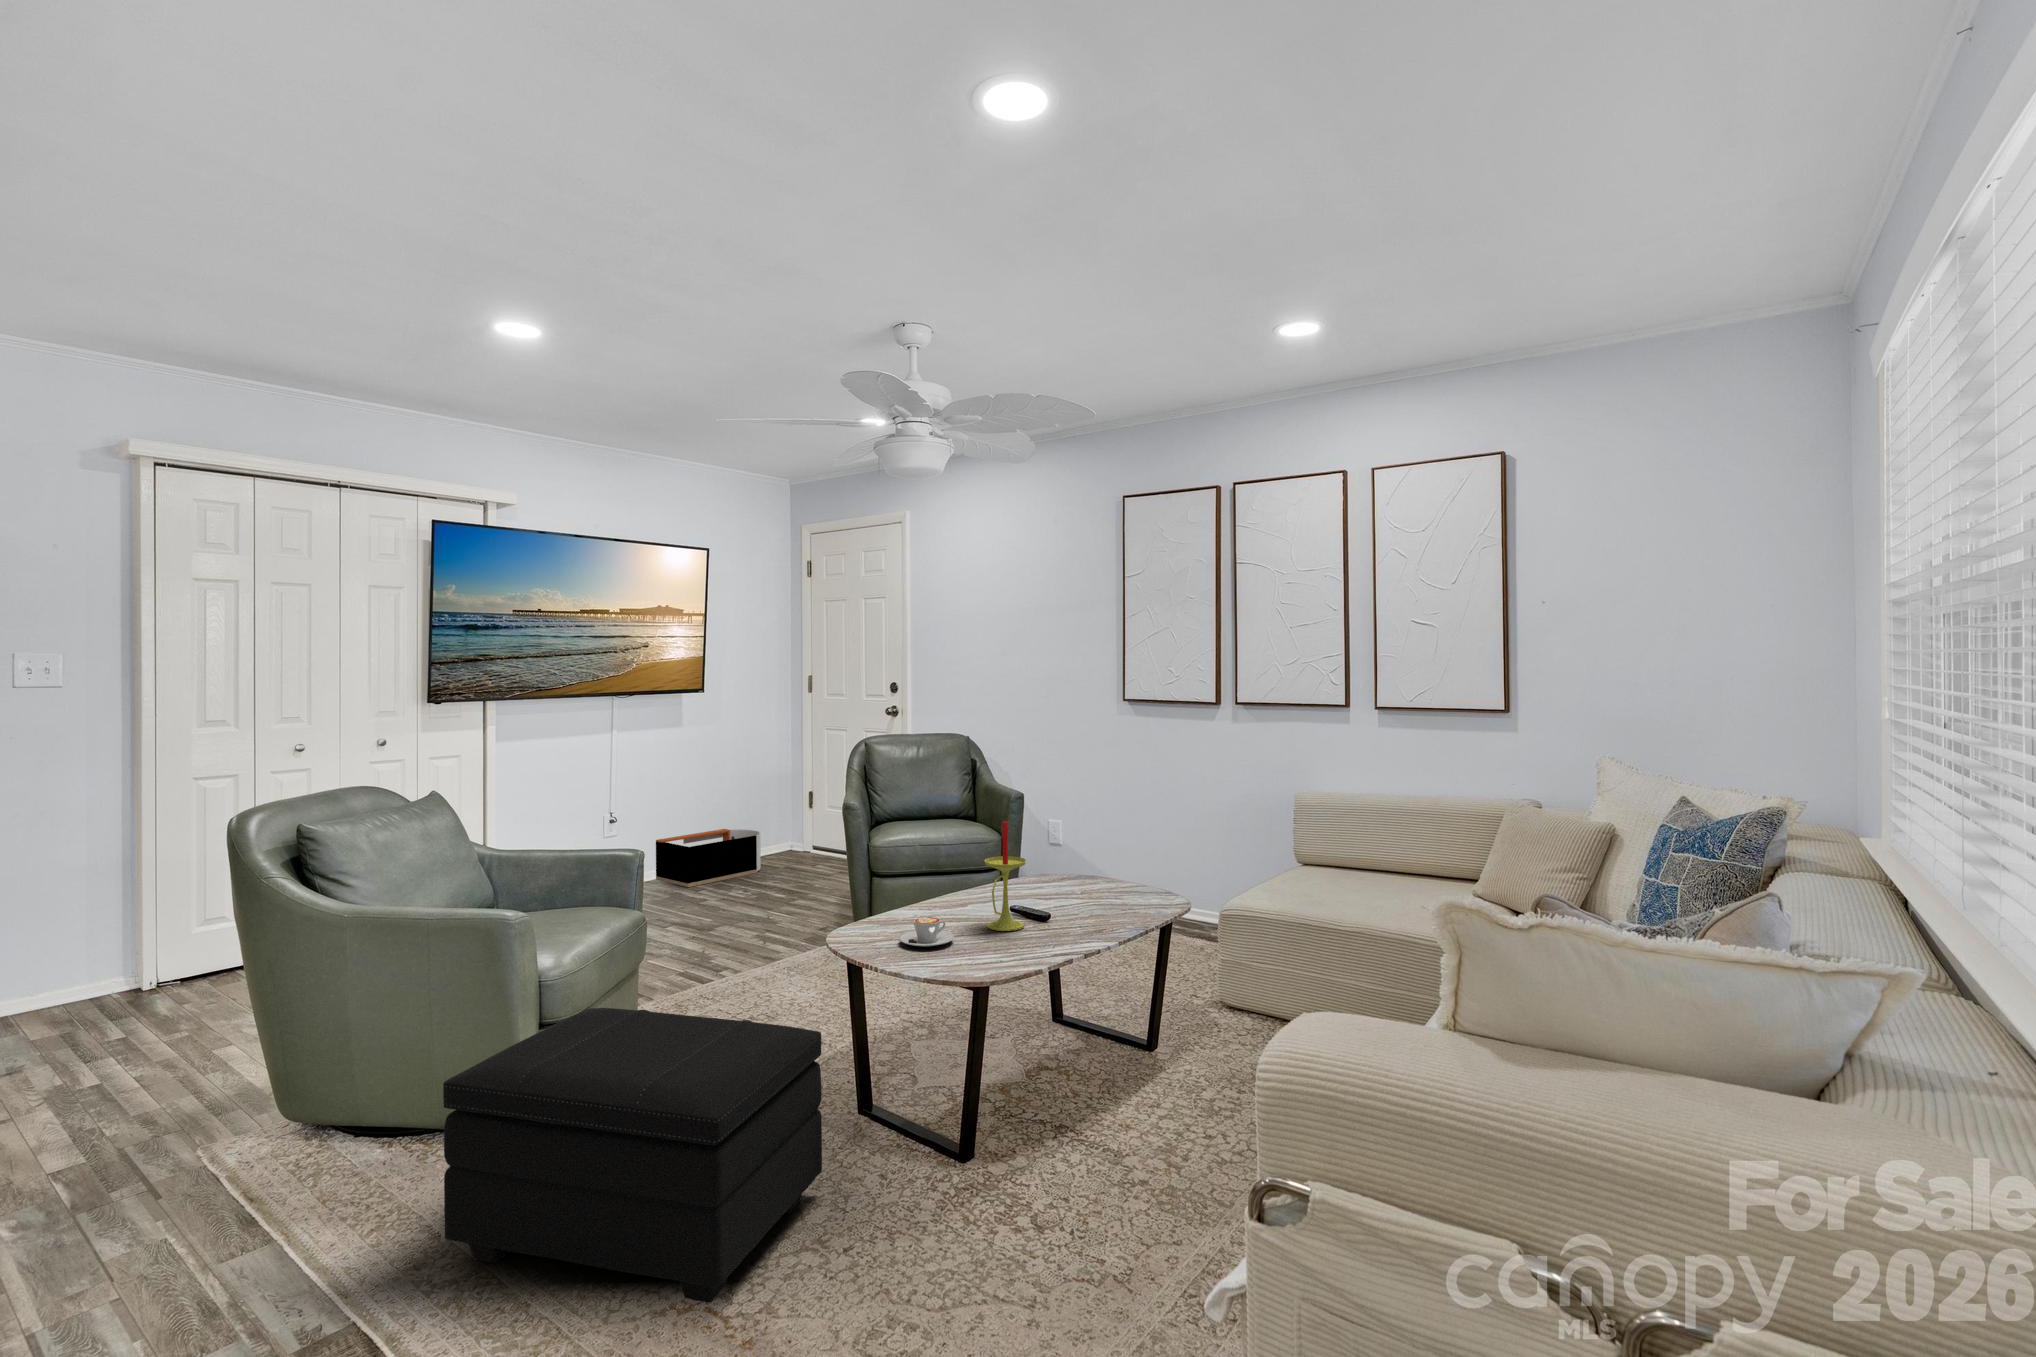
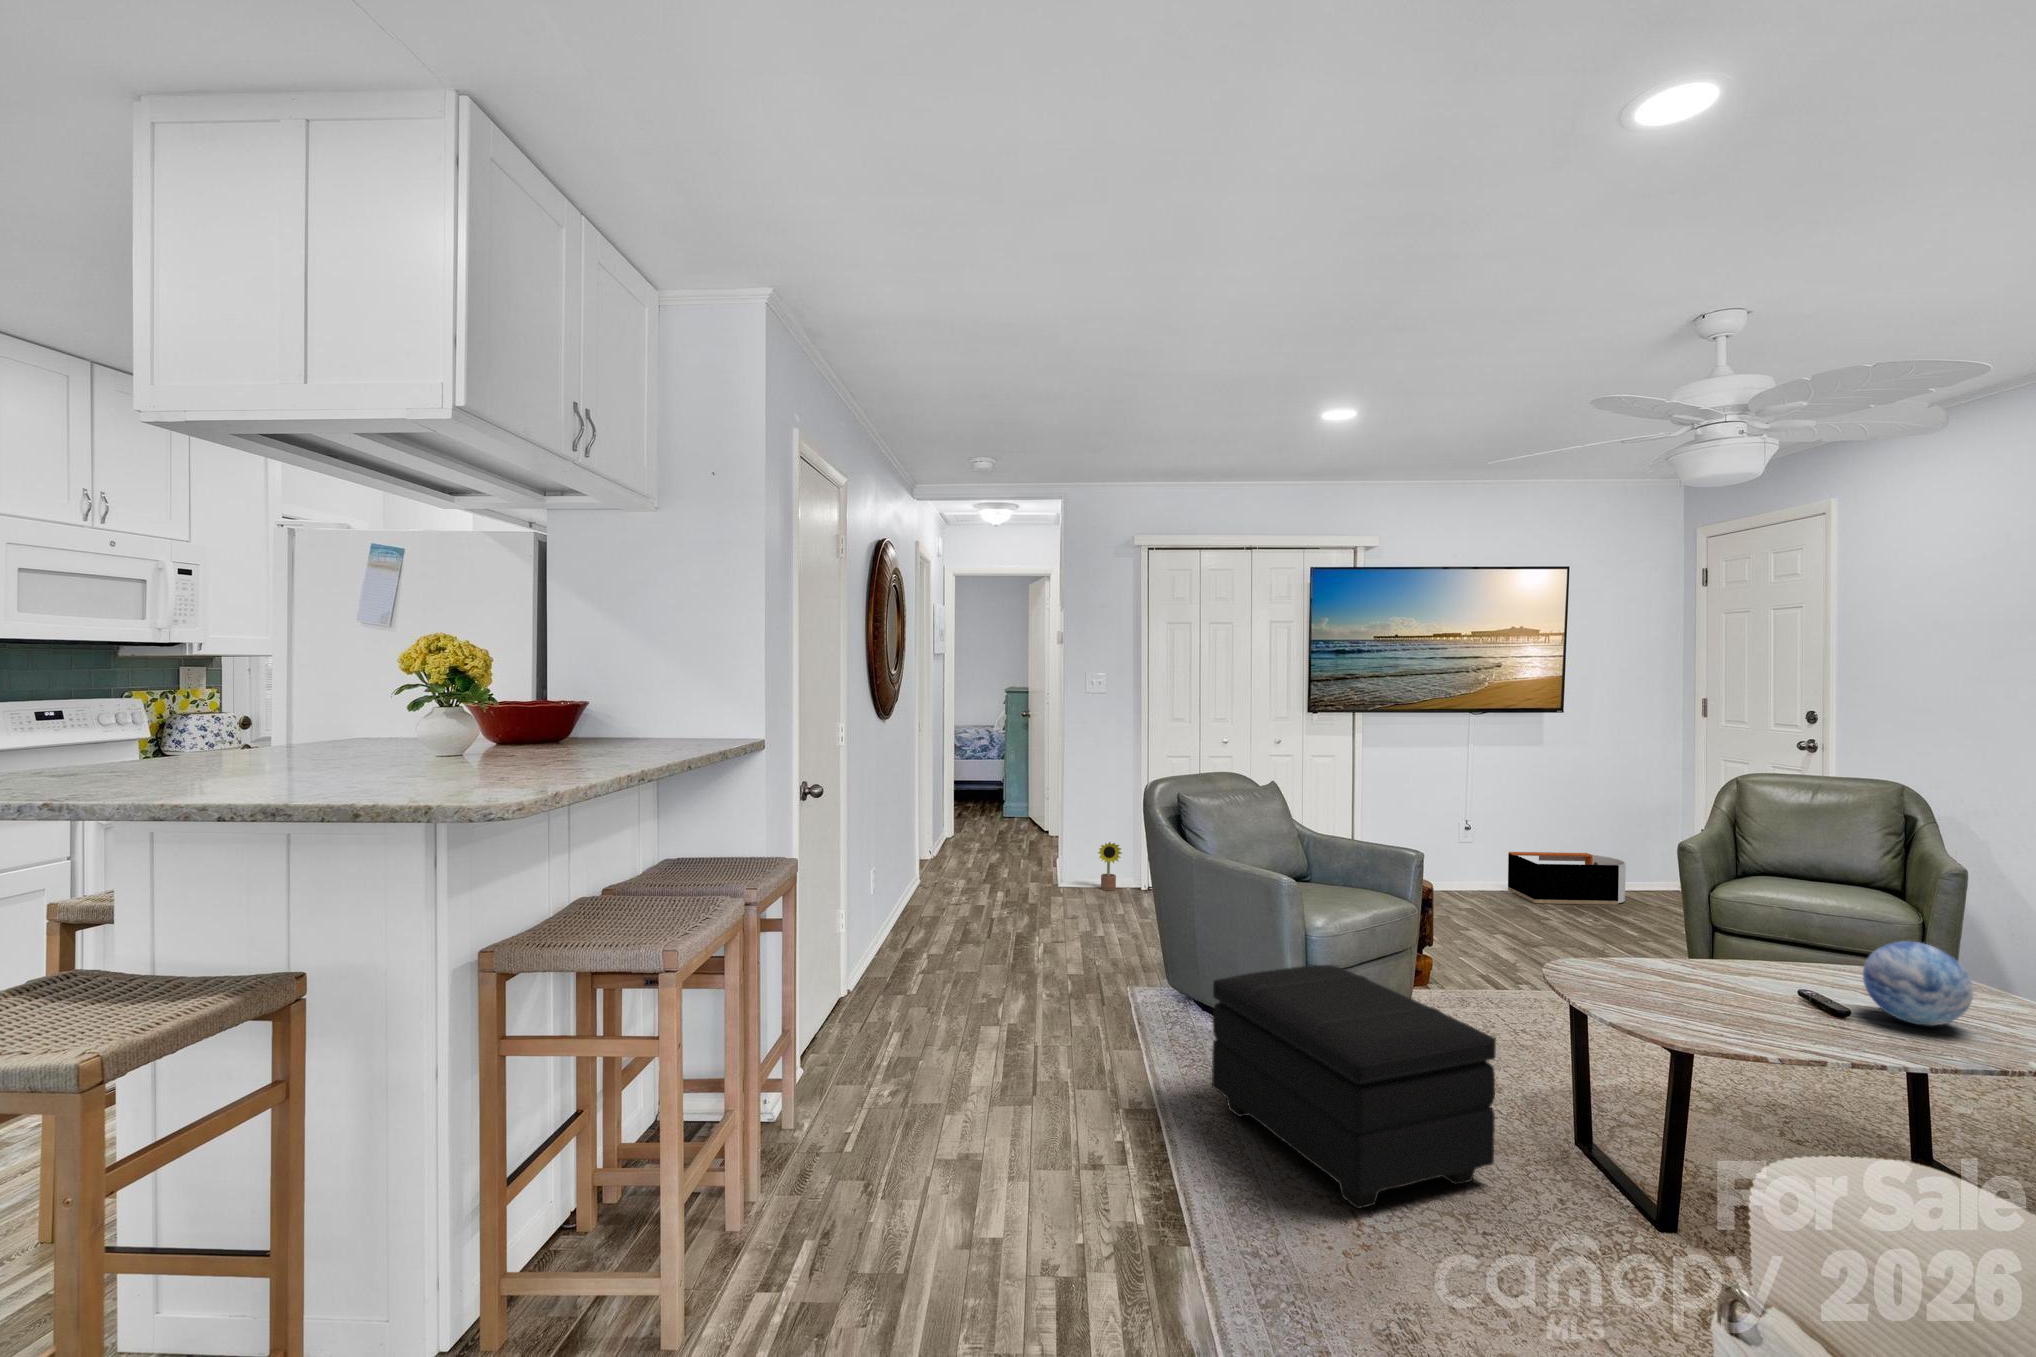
candle: present [984,821,1026,931] -> none [1748,885,1810,1016]
decorative orb: none [1049,848,1113,913] -> present [1863,941,1973,1026]
coffee cup: present [900,917,954,947] -> none [1623,969,1690,1002]
decorative plant: none [61,925,116,1006] -> present [1098,842,1122,890]

